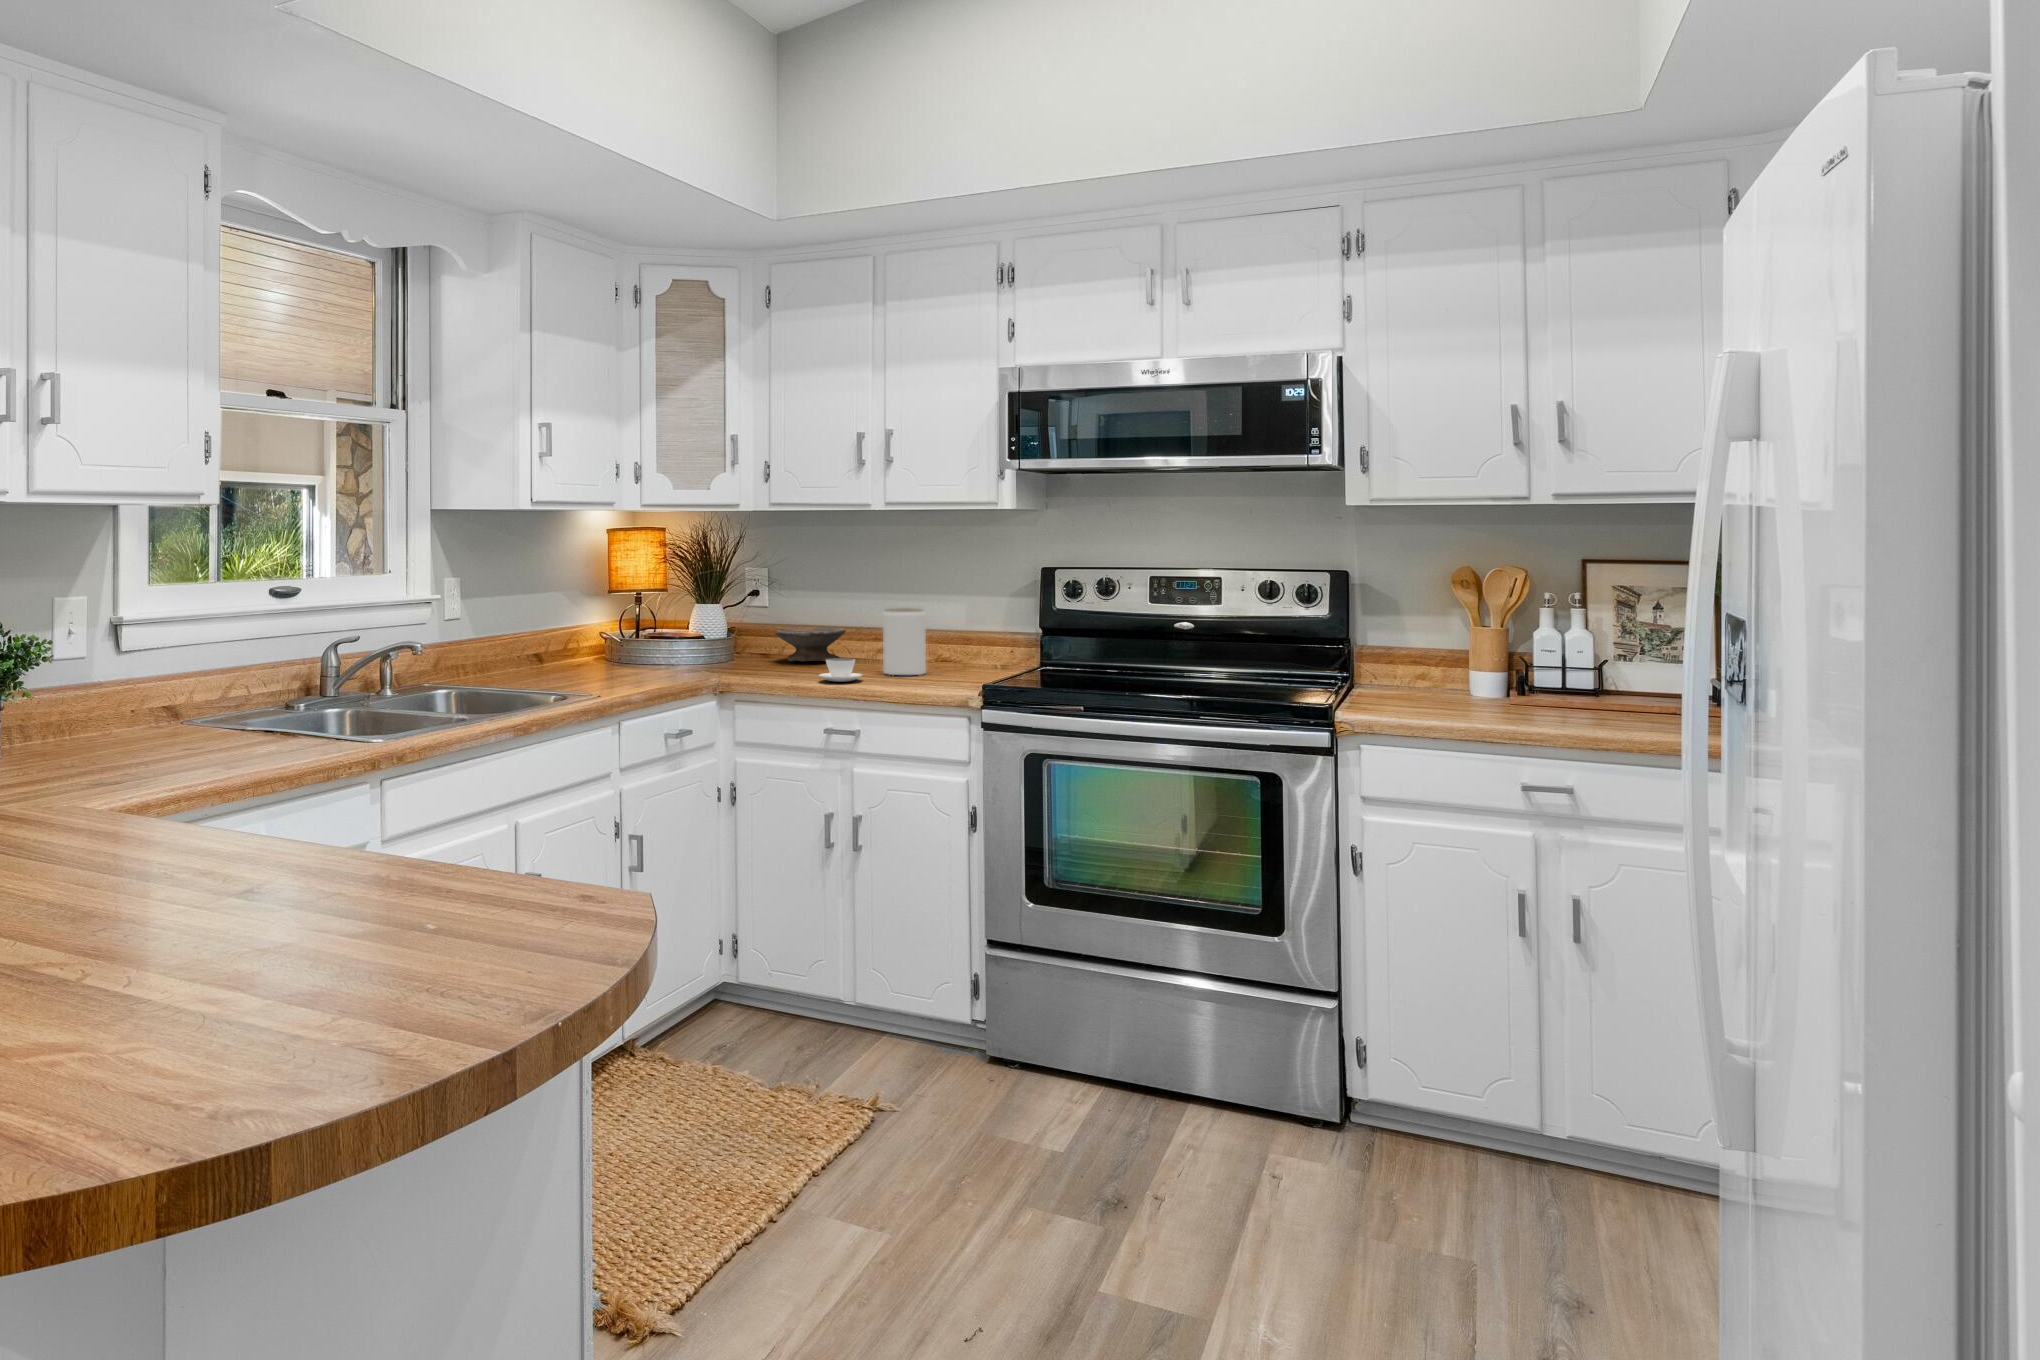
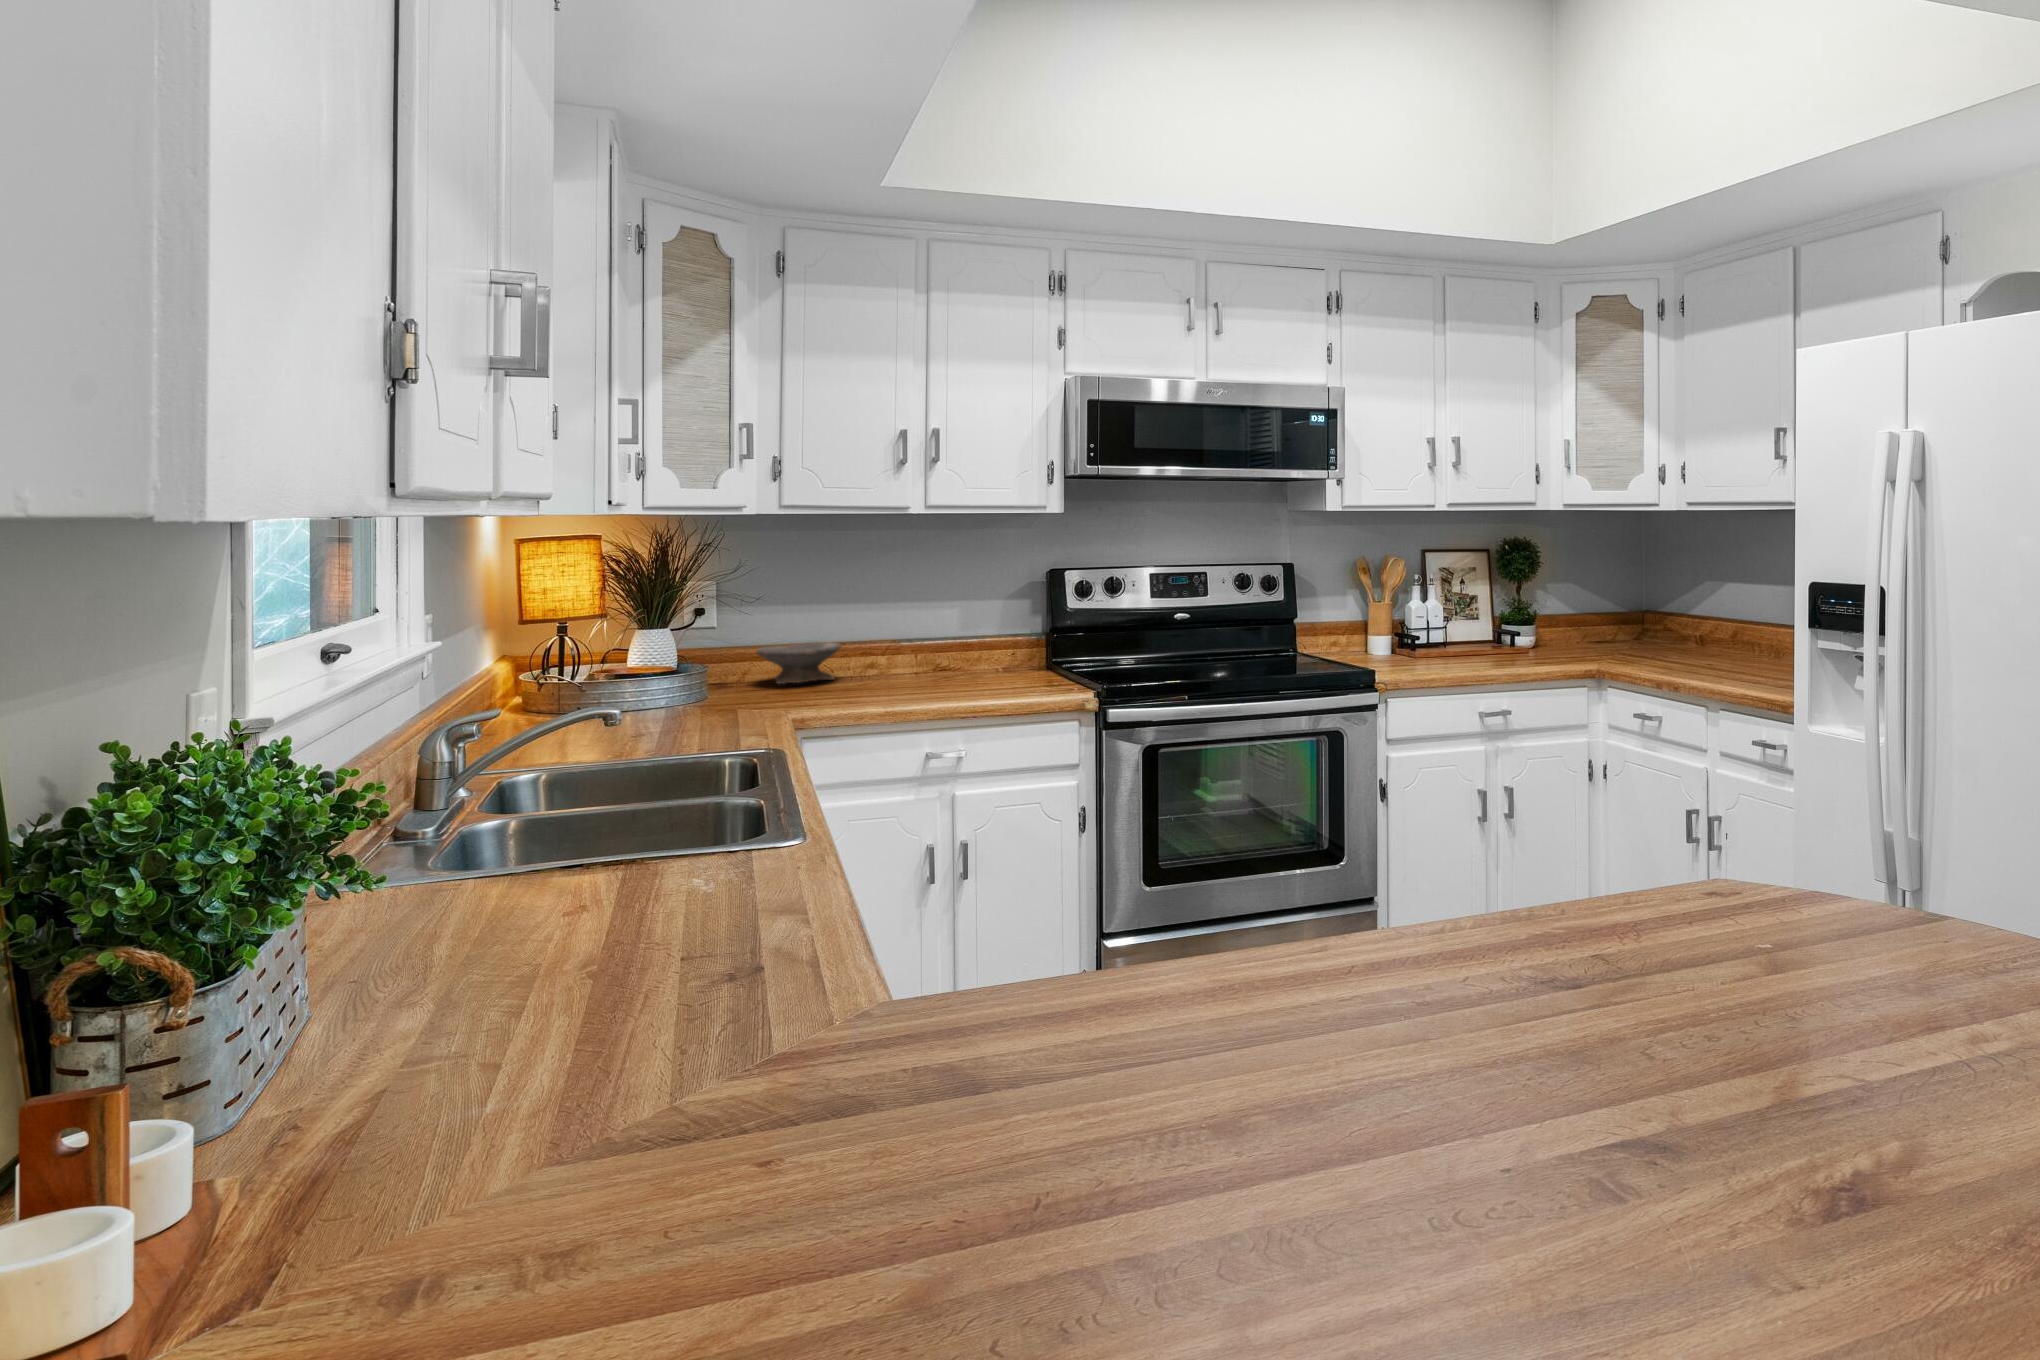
jar: present [883,608,926,675] -> none [929,615,975,687]
cup: present [819,659,862,682] -> none [889,675,939,701]

